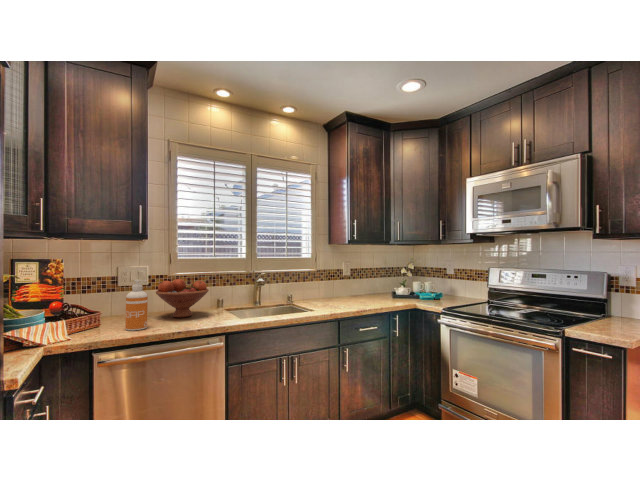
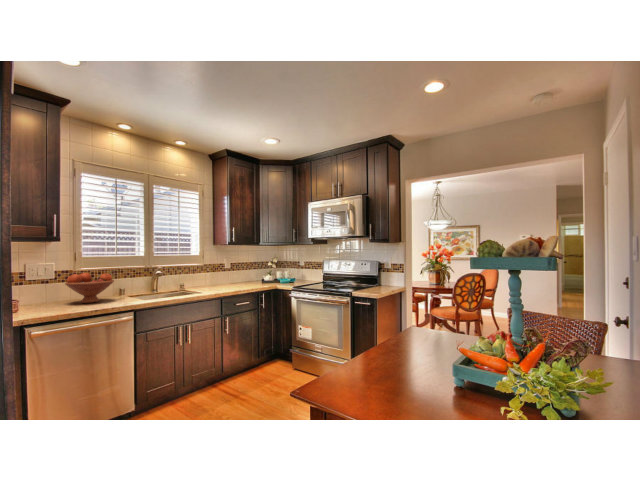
soap dispenser: present [125,280,148,331] -> none [43,272,64,312]

